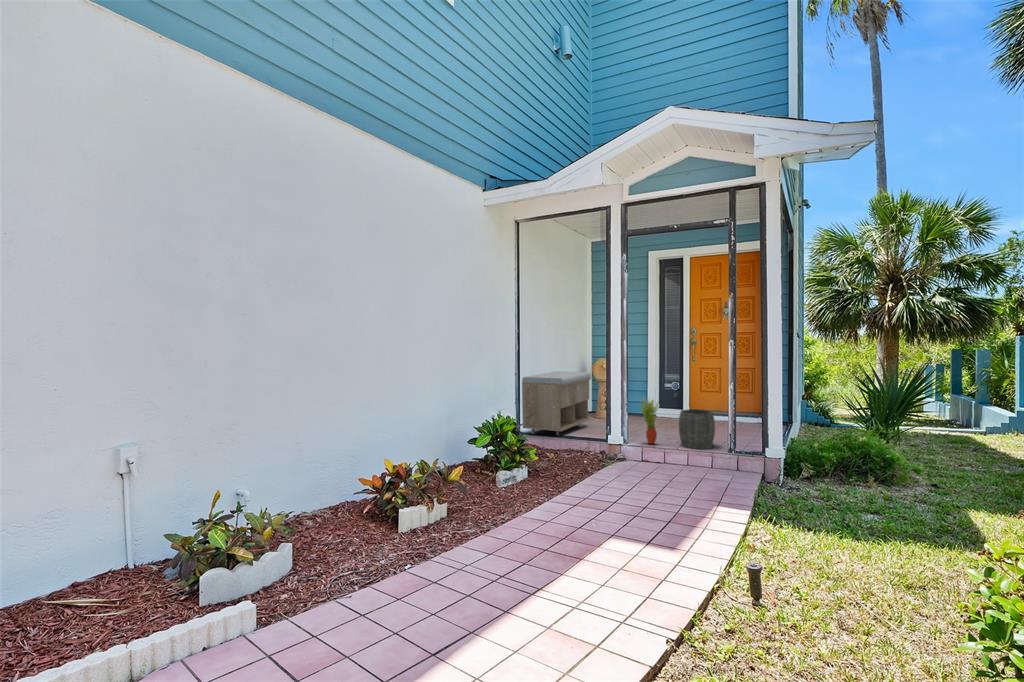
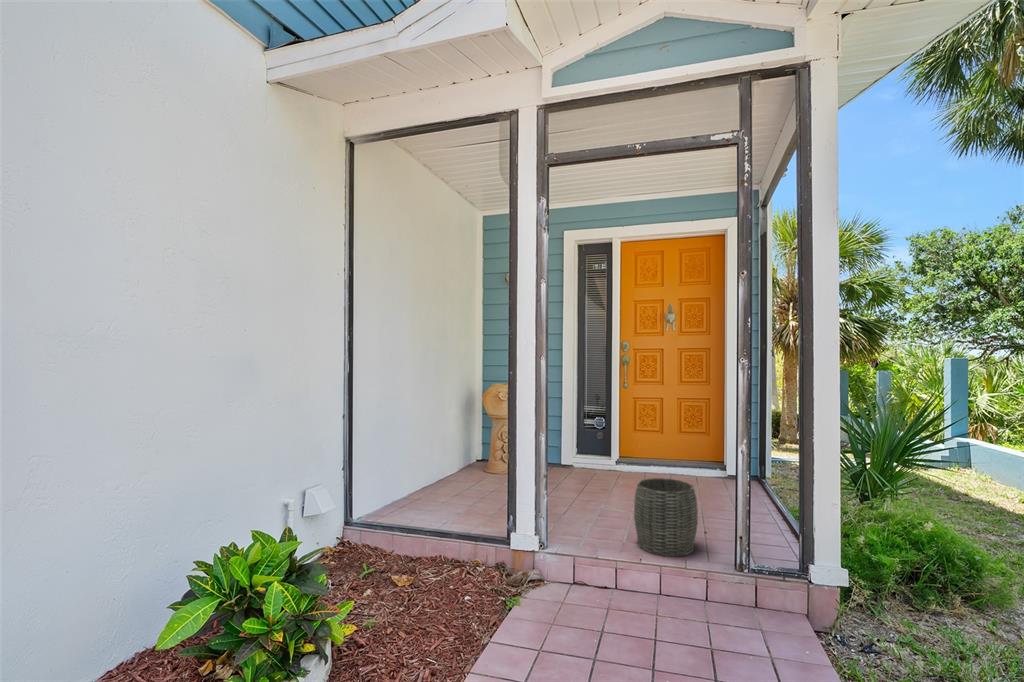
storage bench: present [522,371,591,435] -> none [358,406,480,527]
potted plant: present [640,397,658,444] -> none [564,458,600,546]

